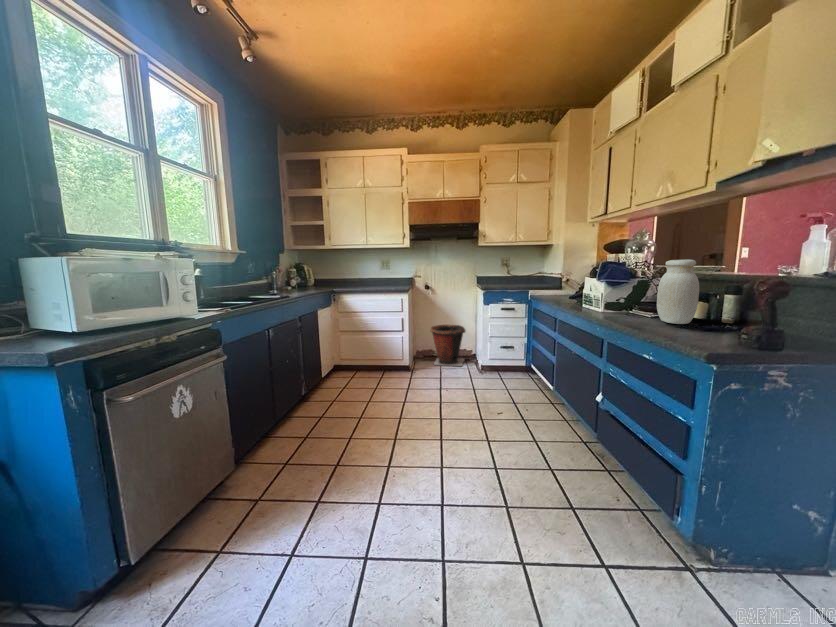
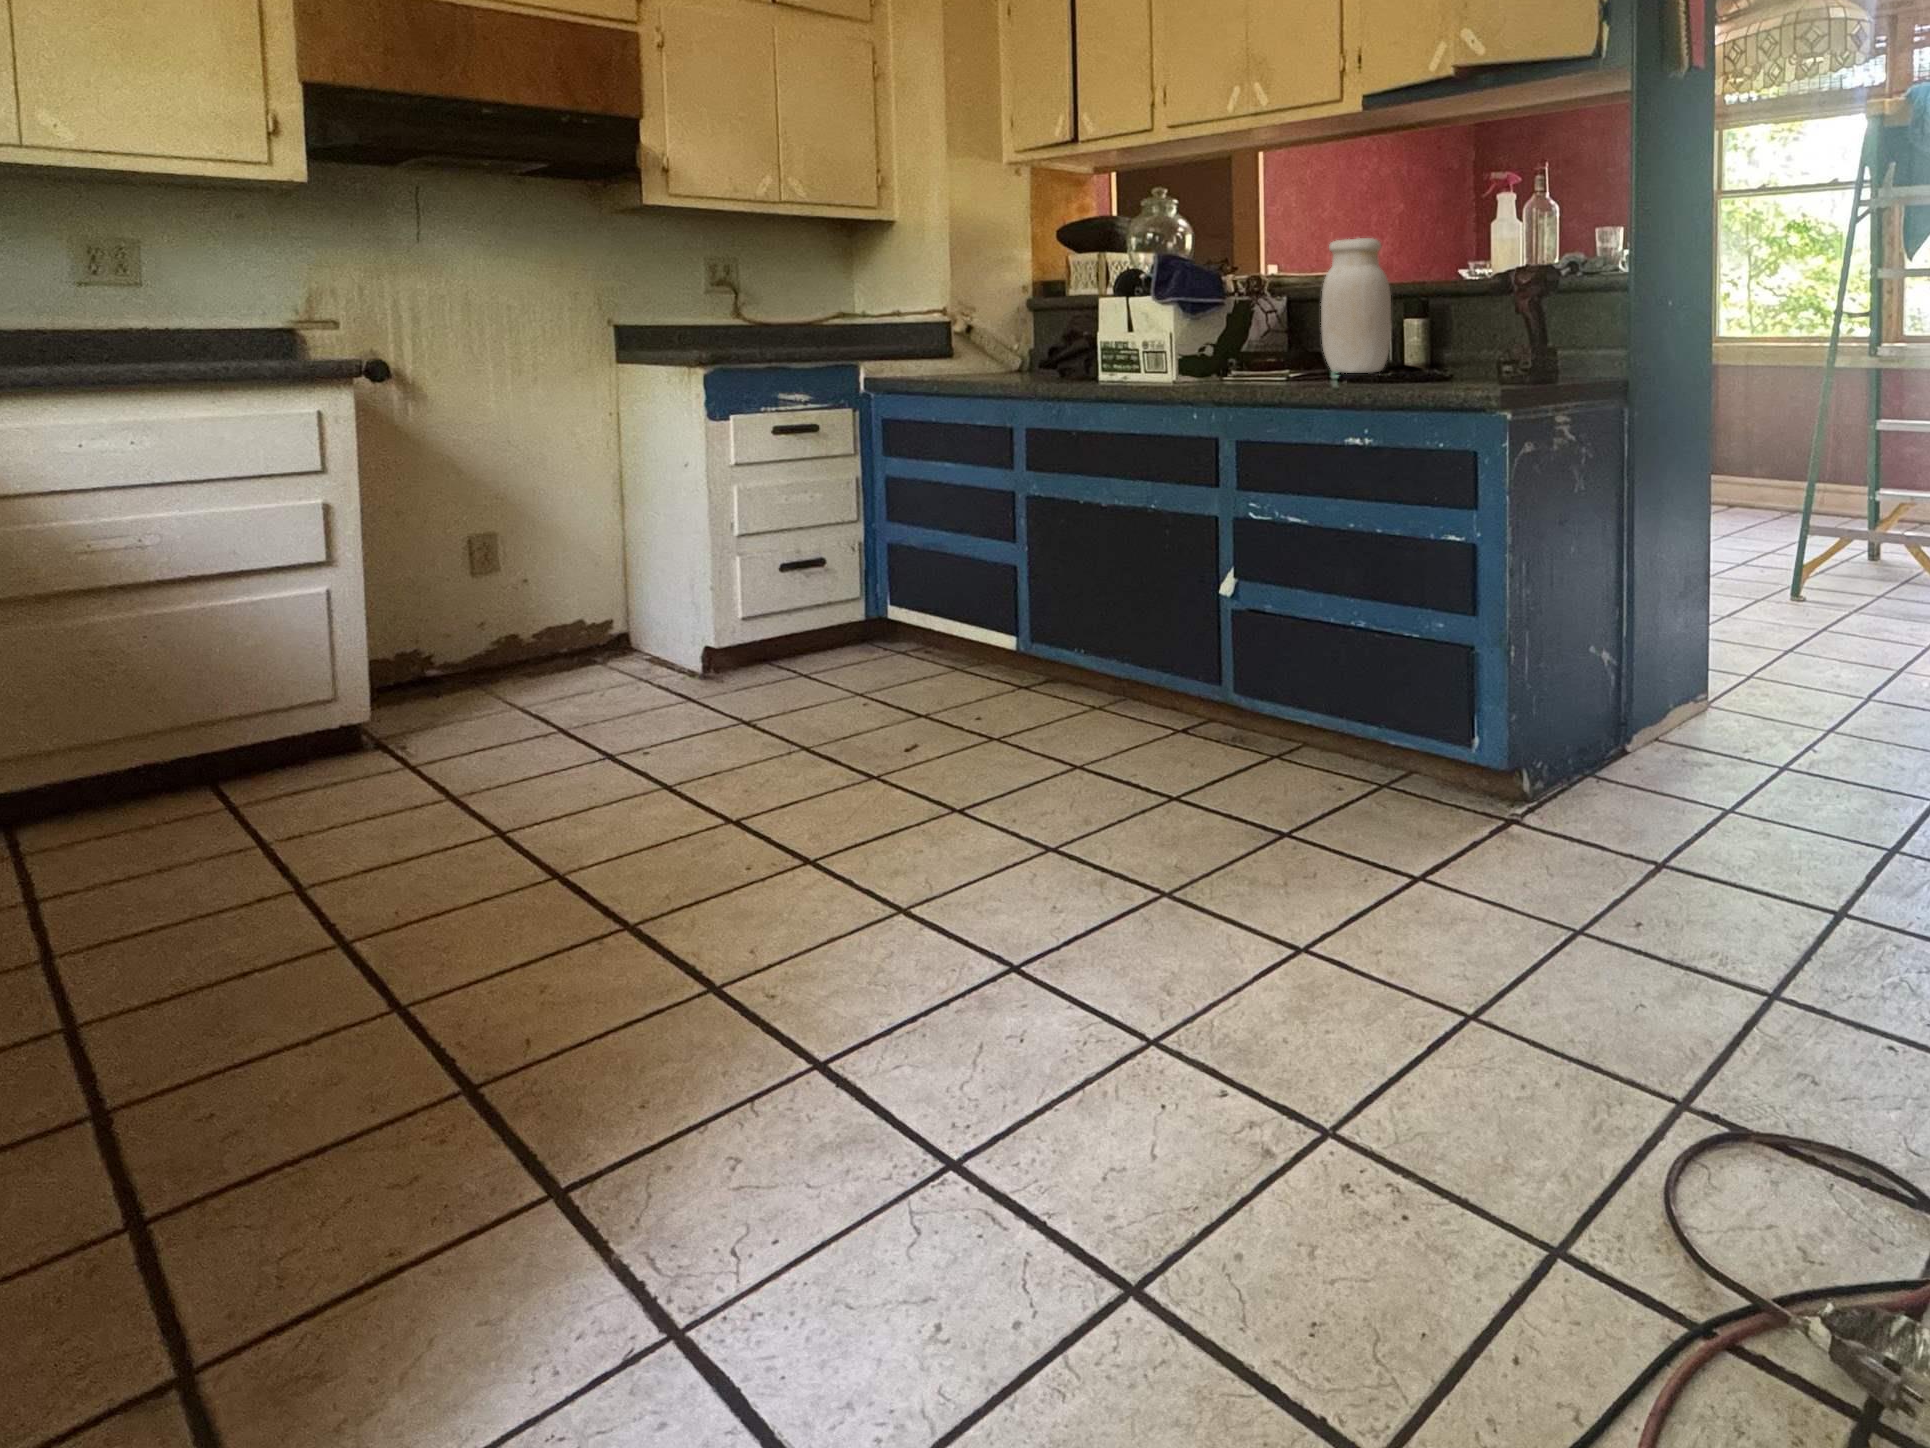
waste bin: present [430,325,465,366] -> none [422,520,613,712]

